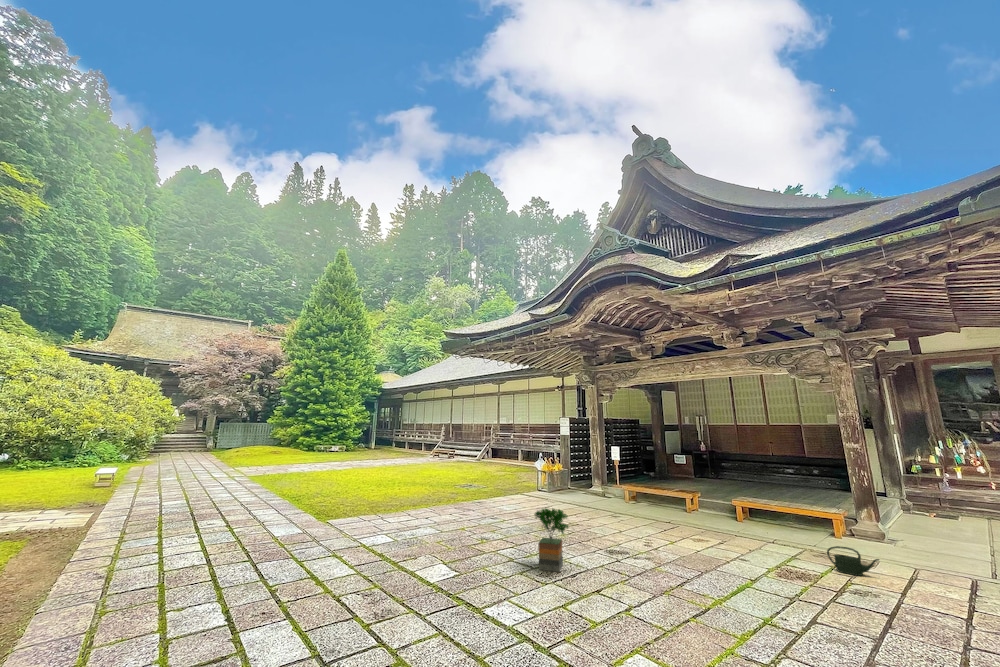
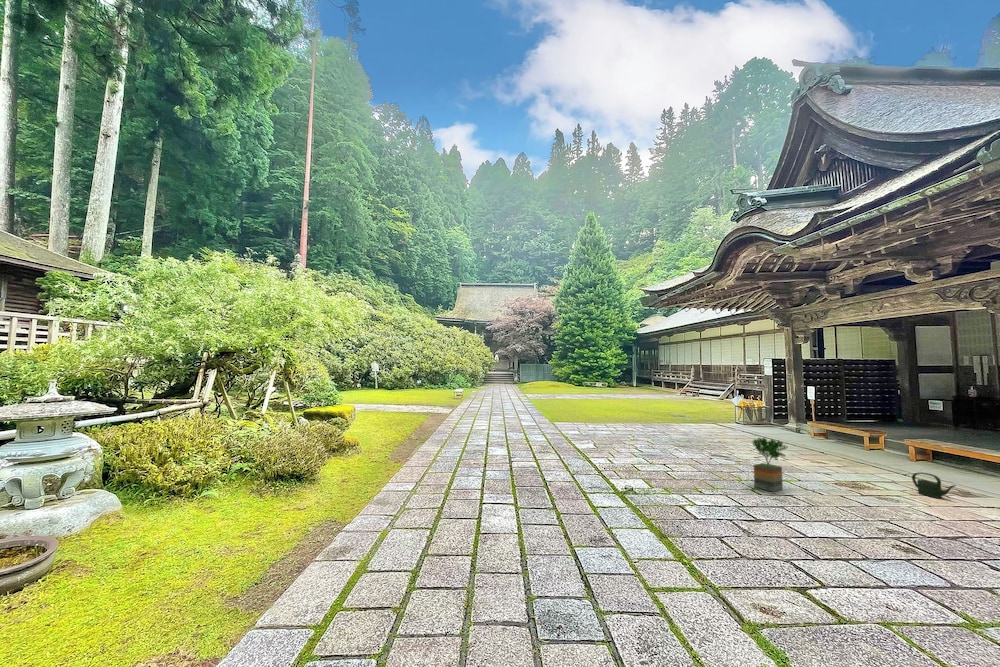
potted tree: present [535,508,568,572] -> present [752,438,788,492]

